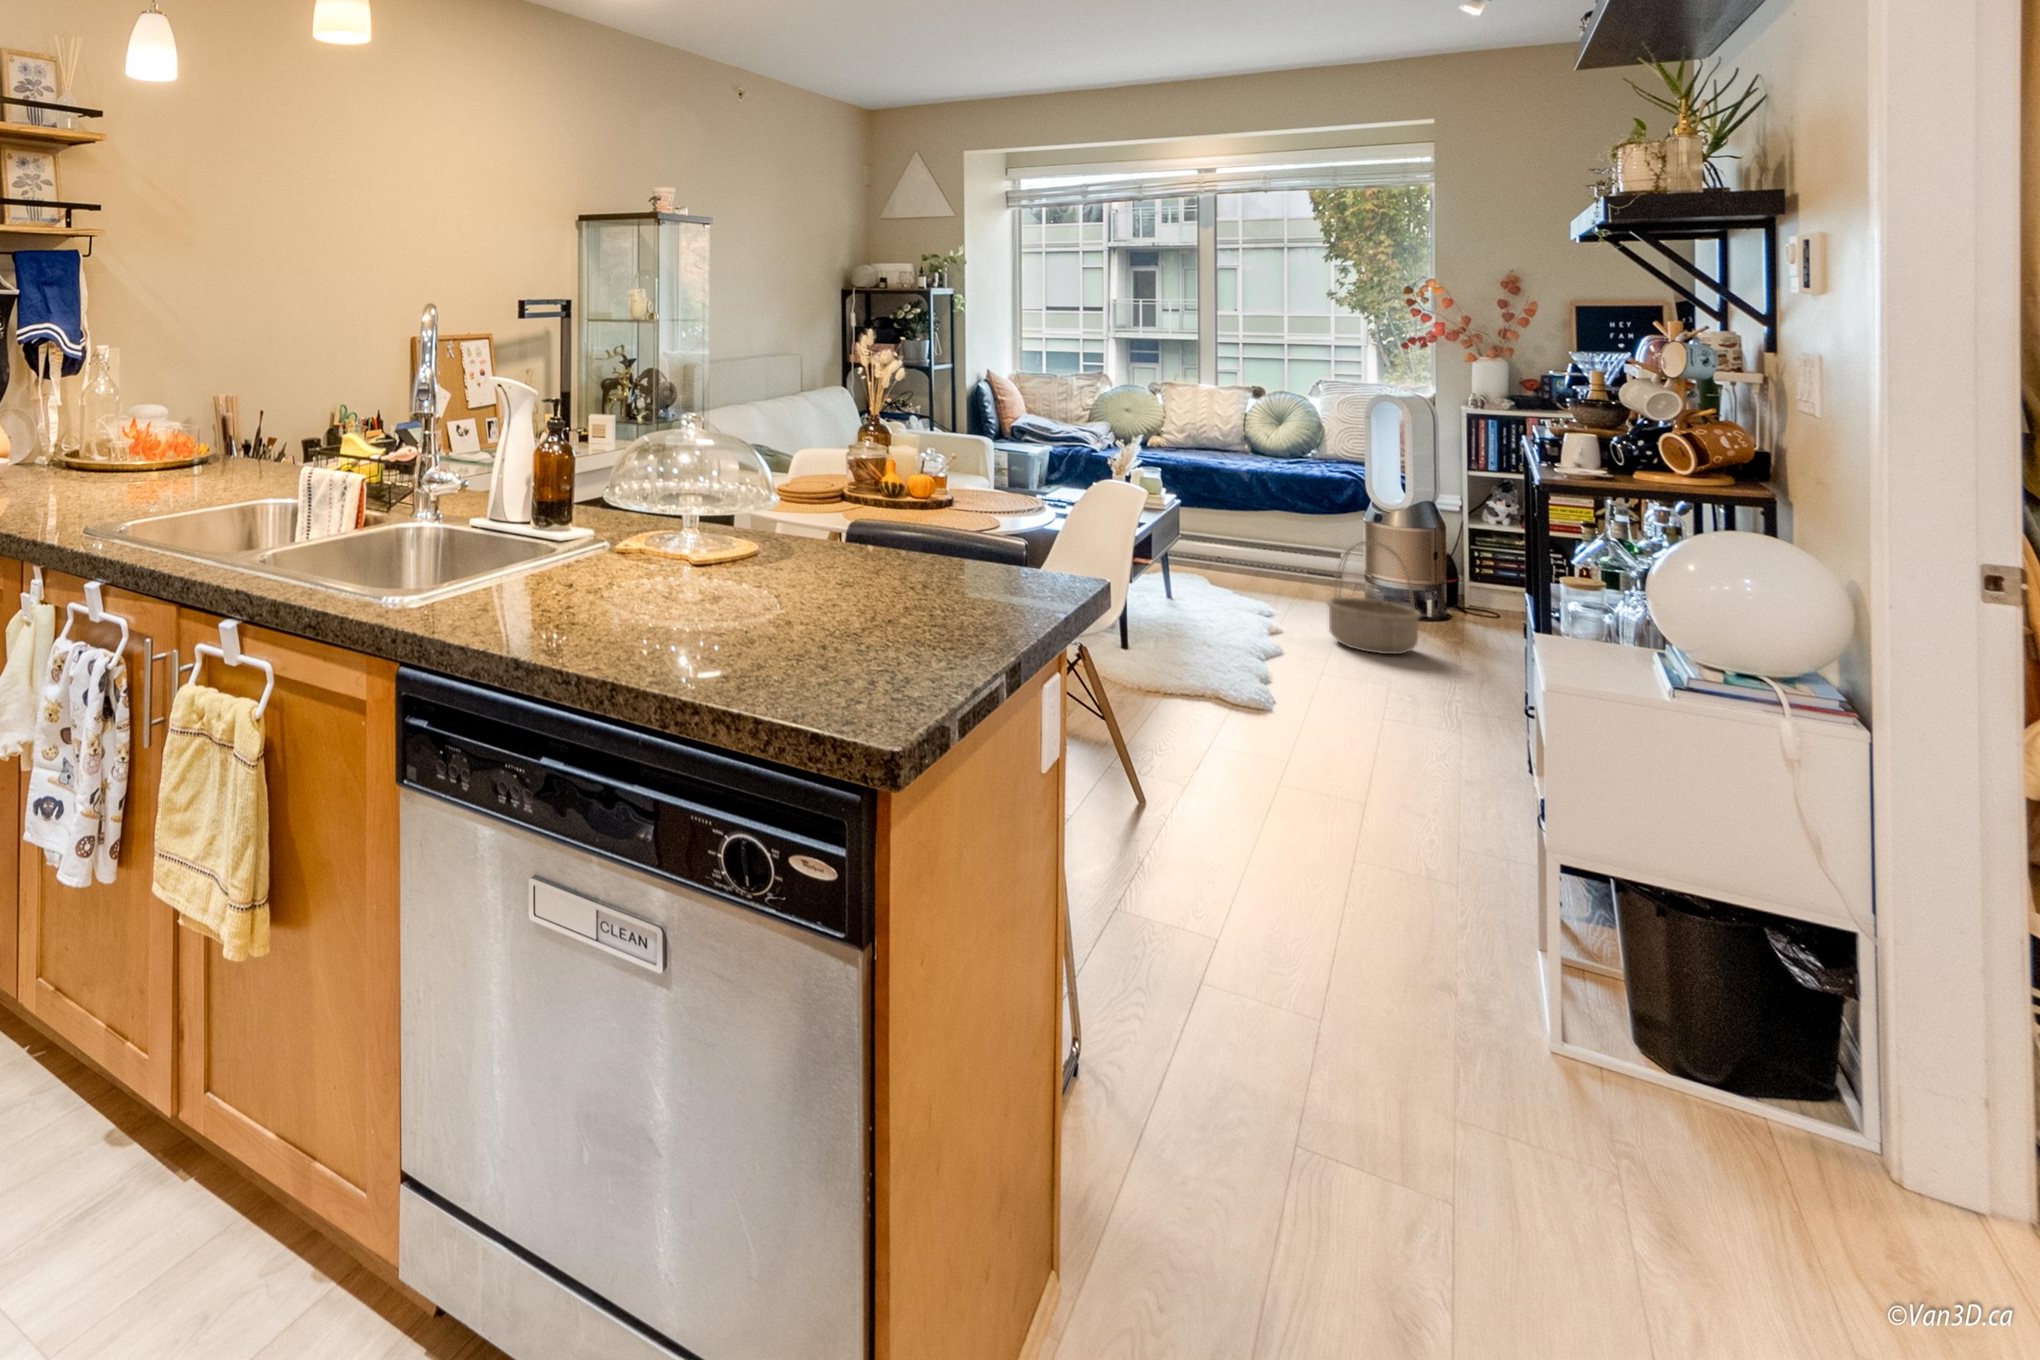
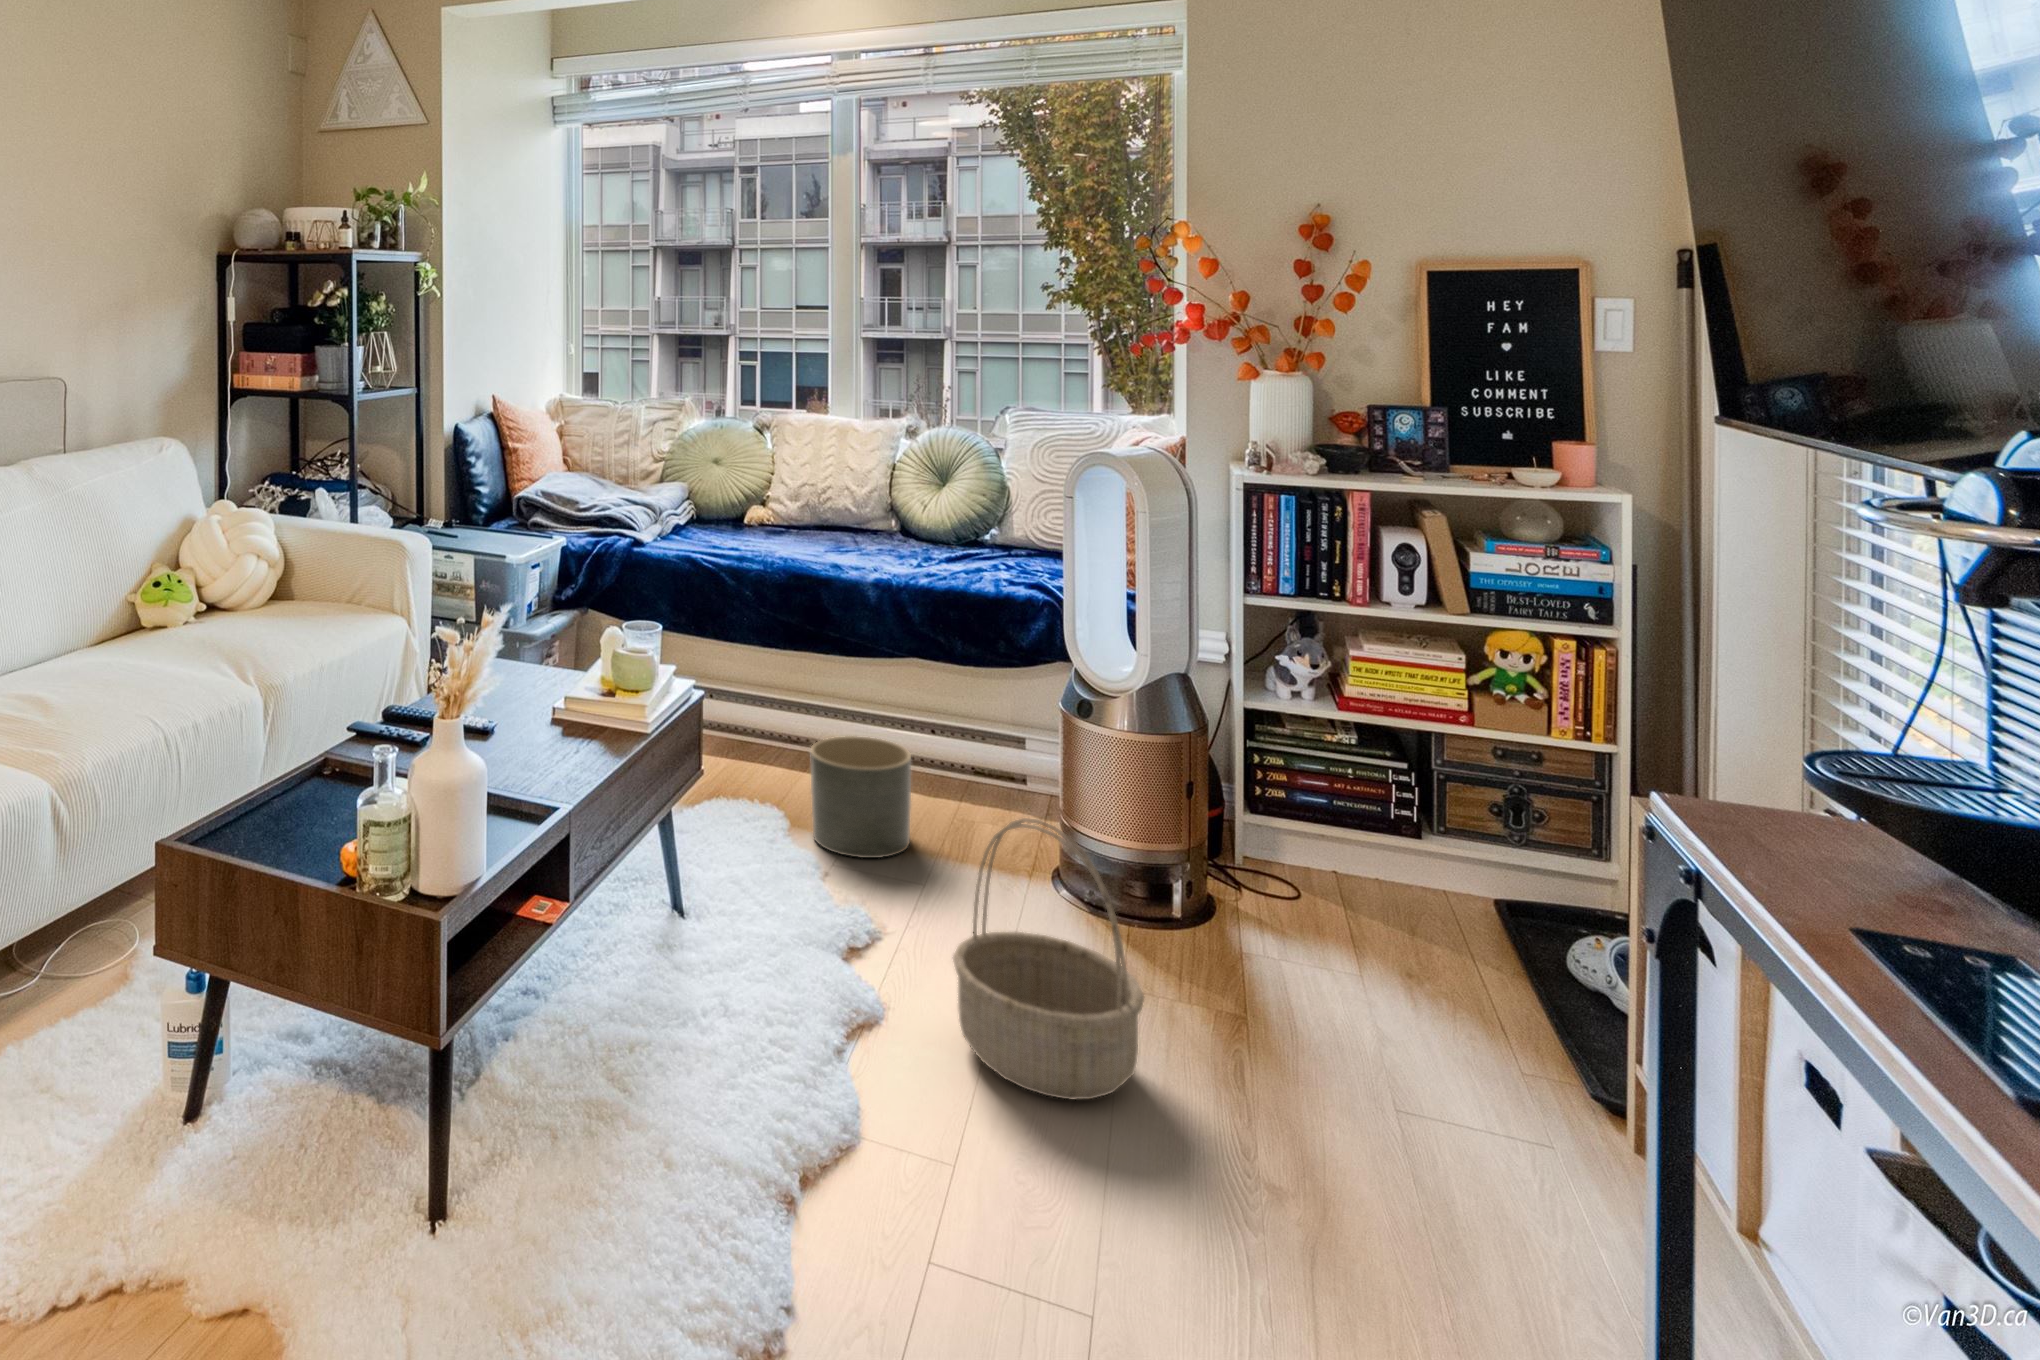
planter: none [1222,541,1279,595] -> present [811,736,911,858]

